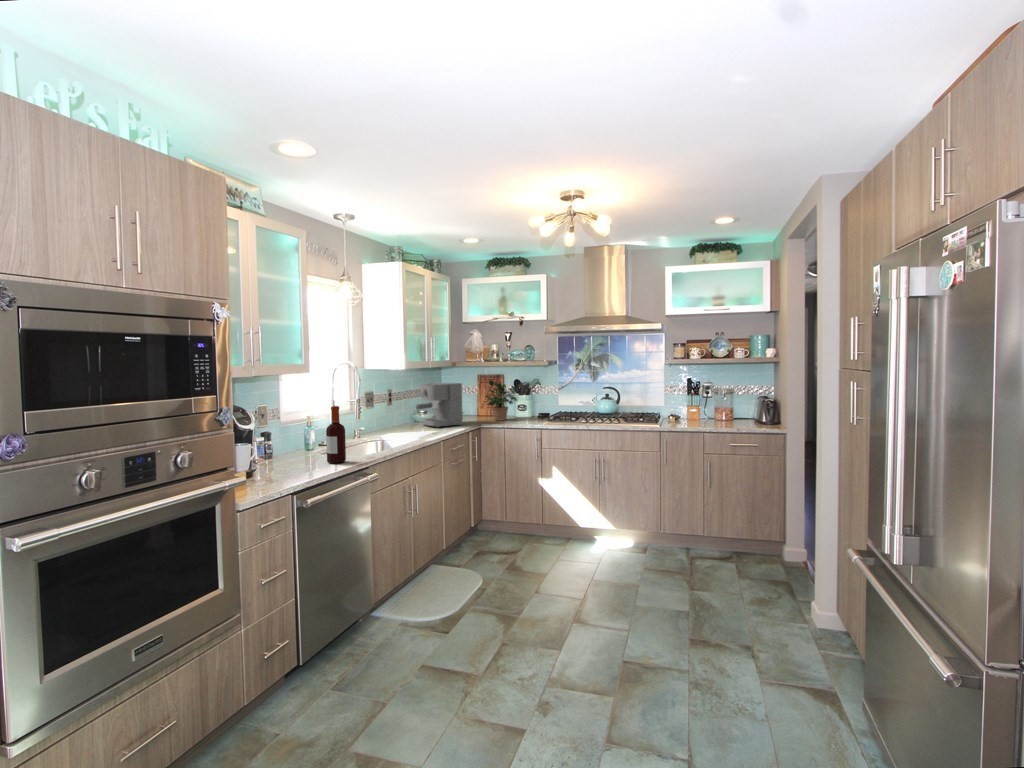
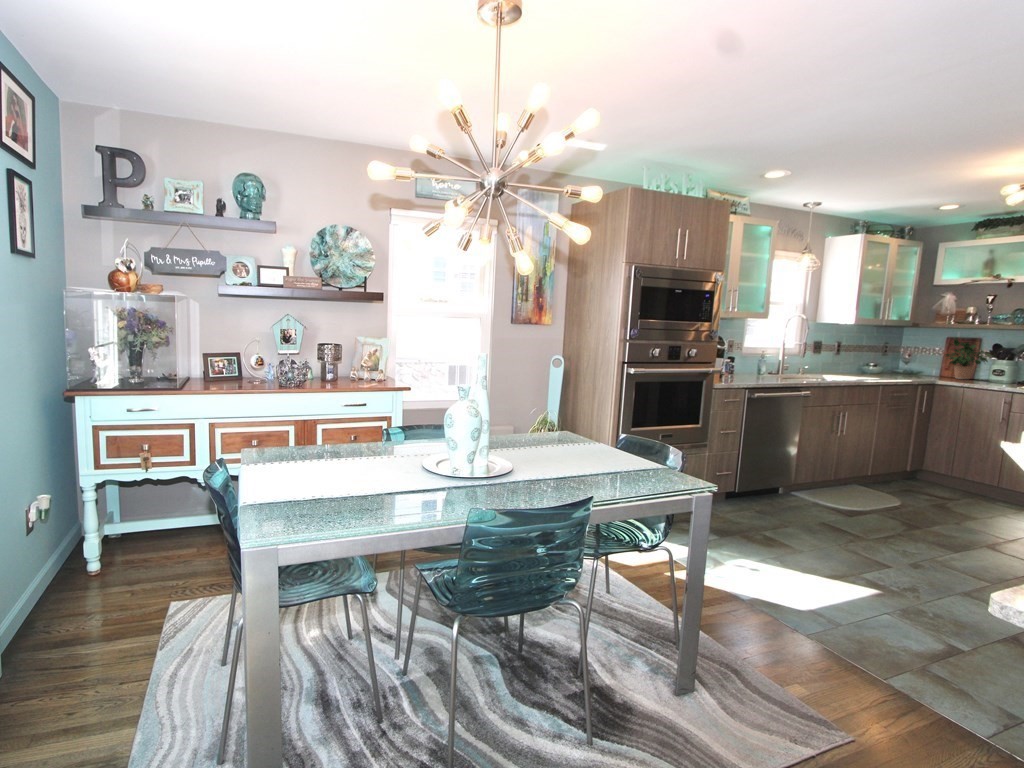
coffee maker: present [416,383,463,427] -> none [863,339,918,378]
bottle: present [326,406,346,464] -> none [774,342,791,381]

